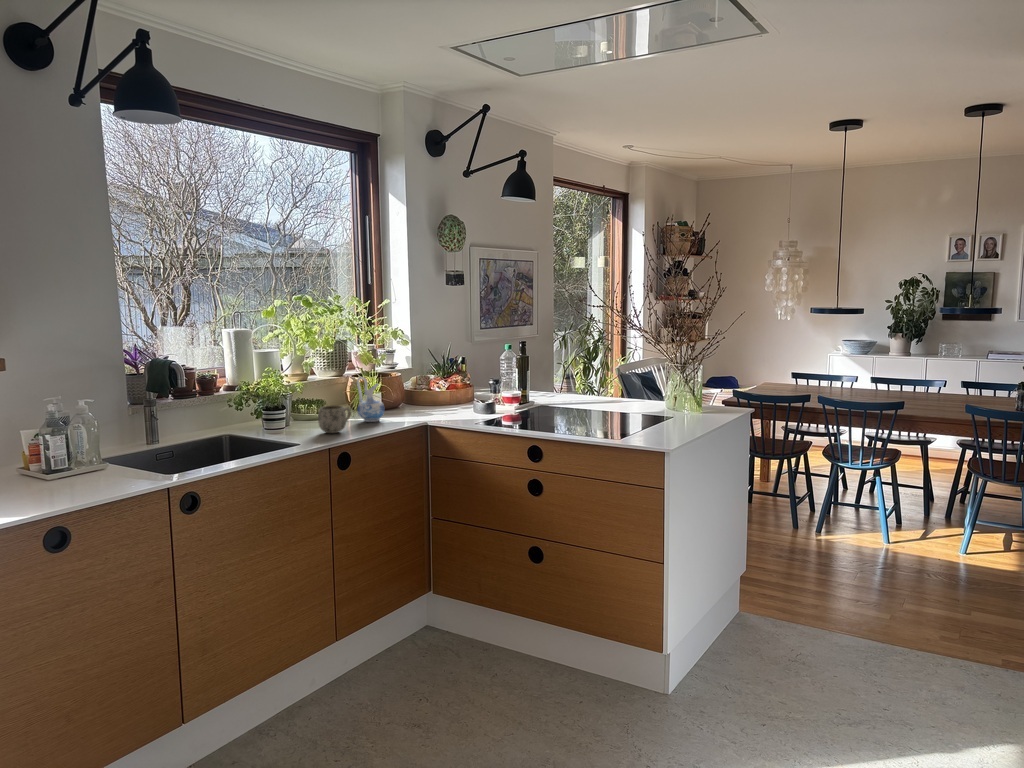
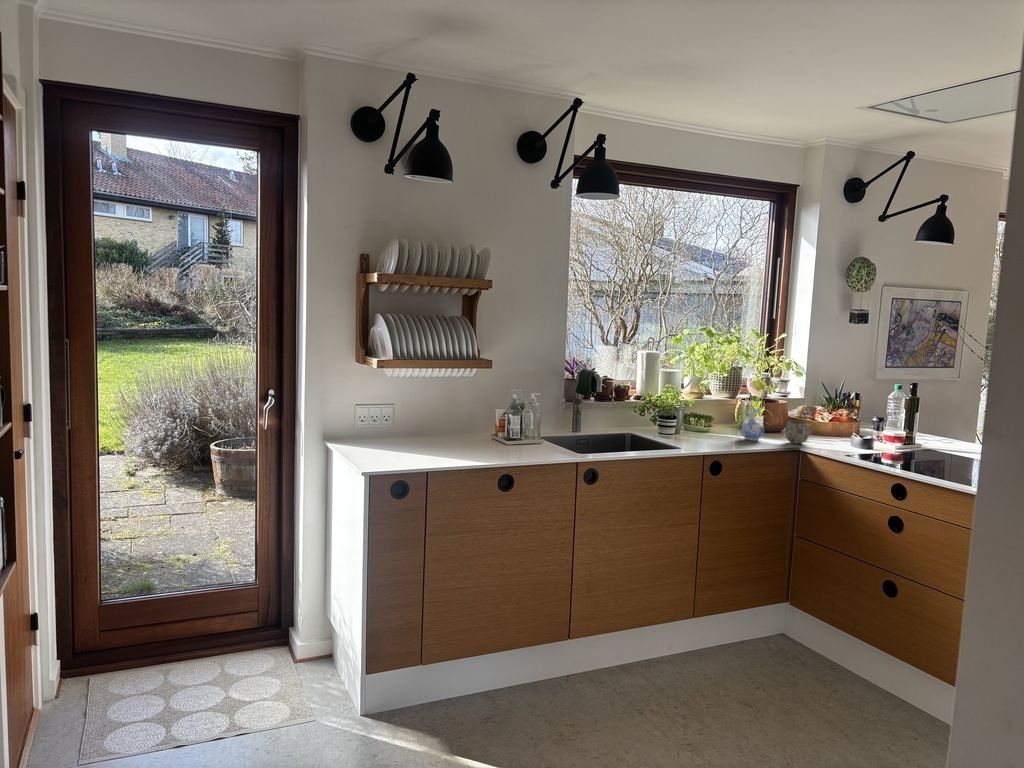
mug: present [318,405,351,433] -> present [785,421,813,444]

